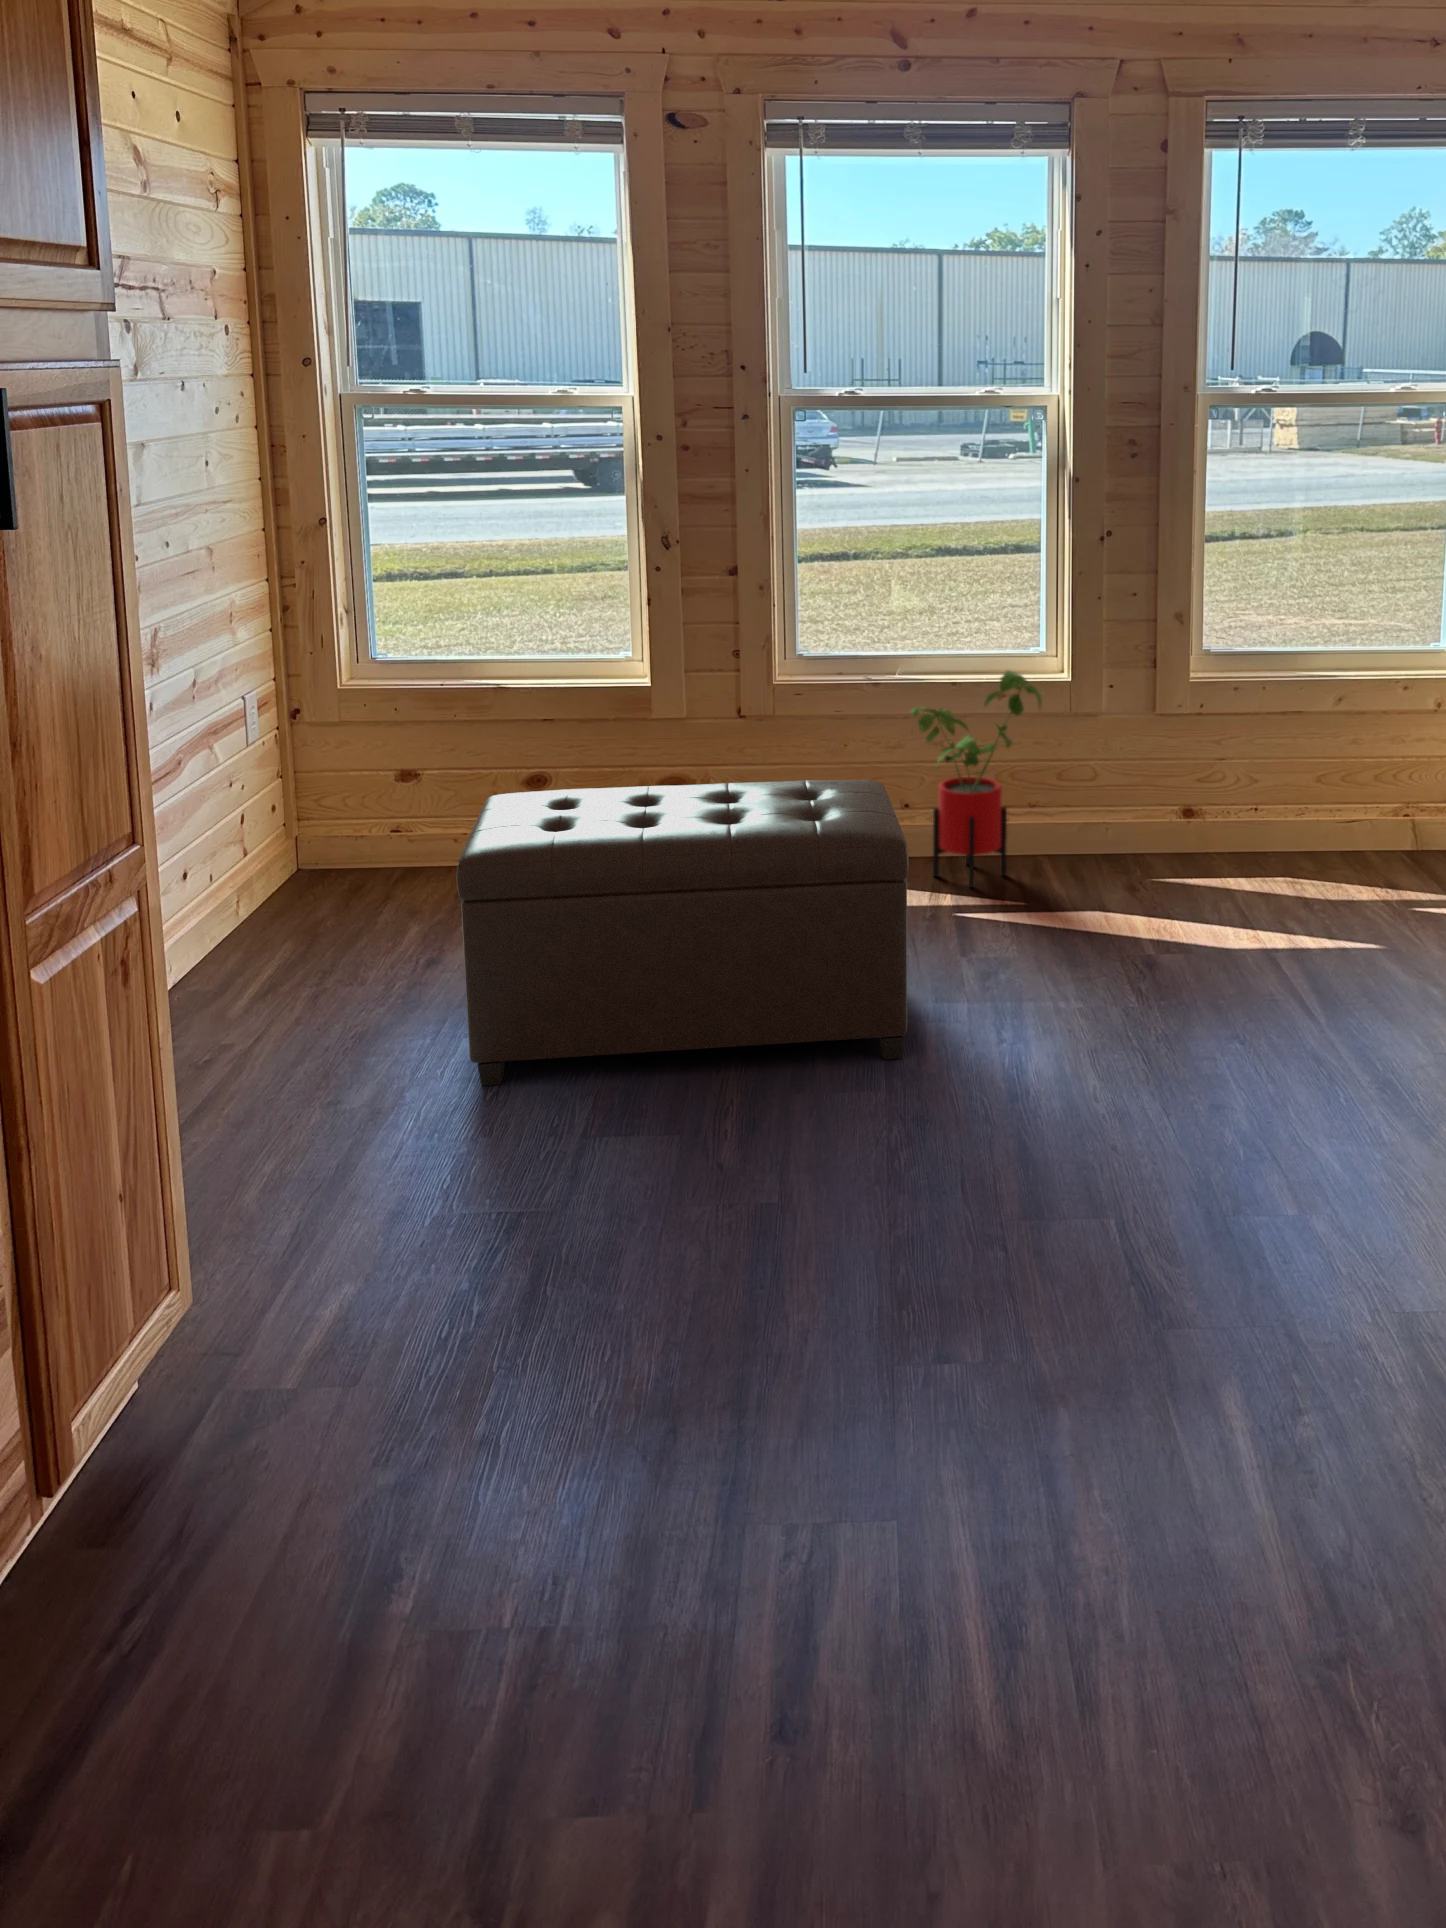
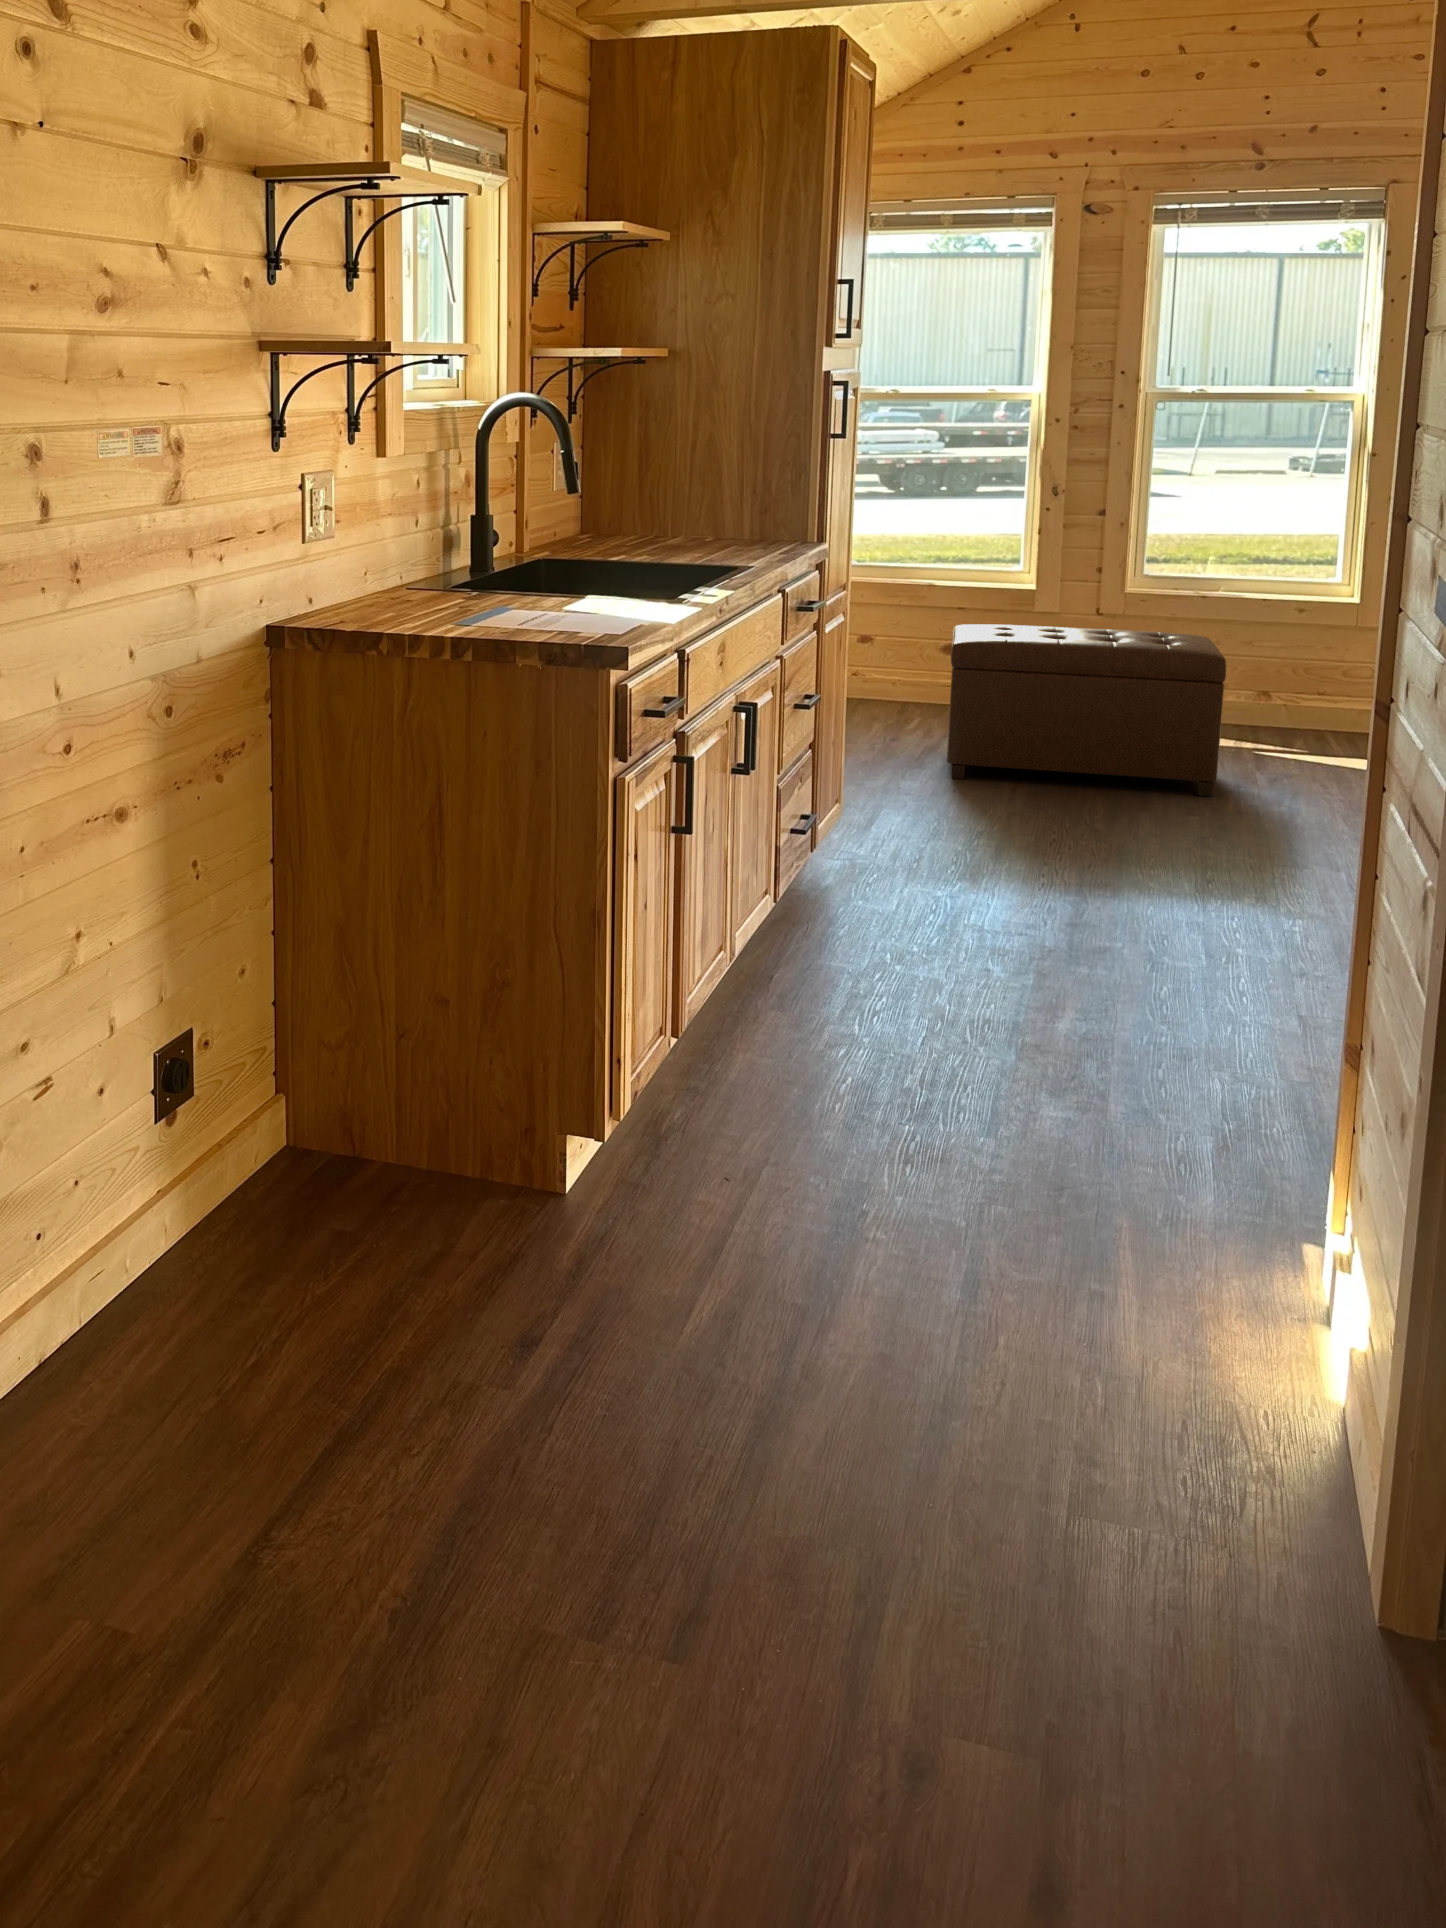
house plant: present [911,670,1042,888] -> none [1229,588,1334,741]

